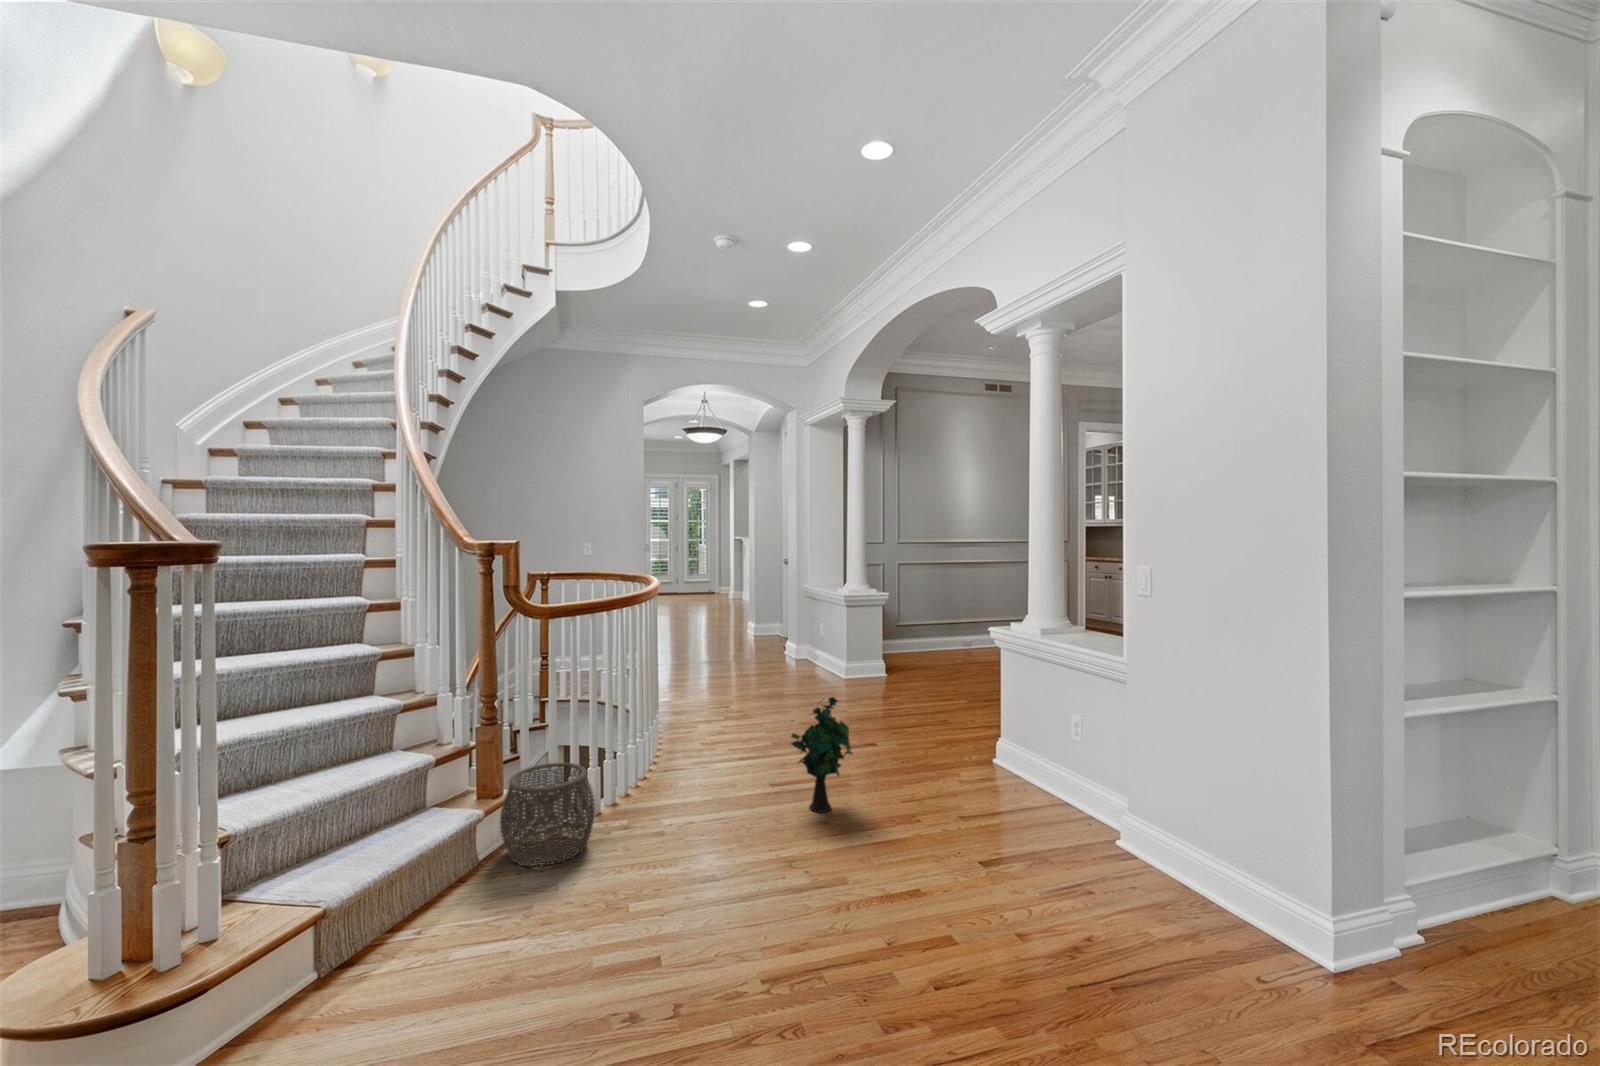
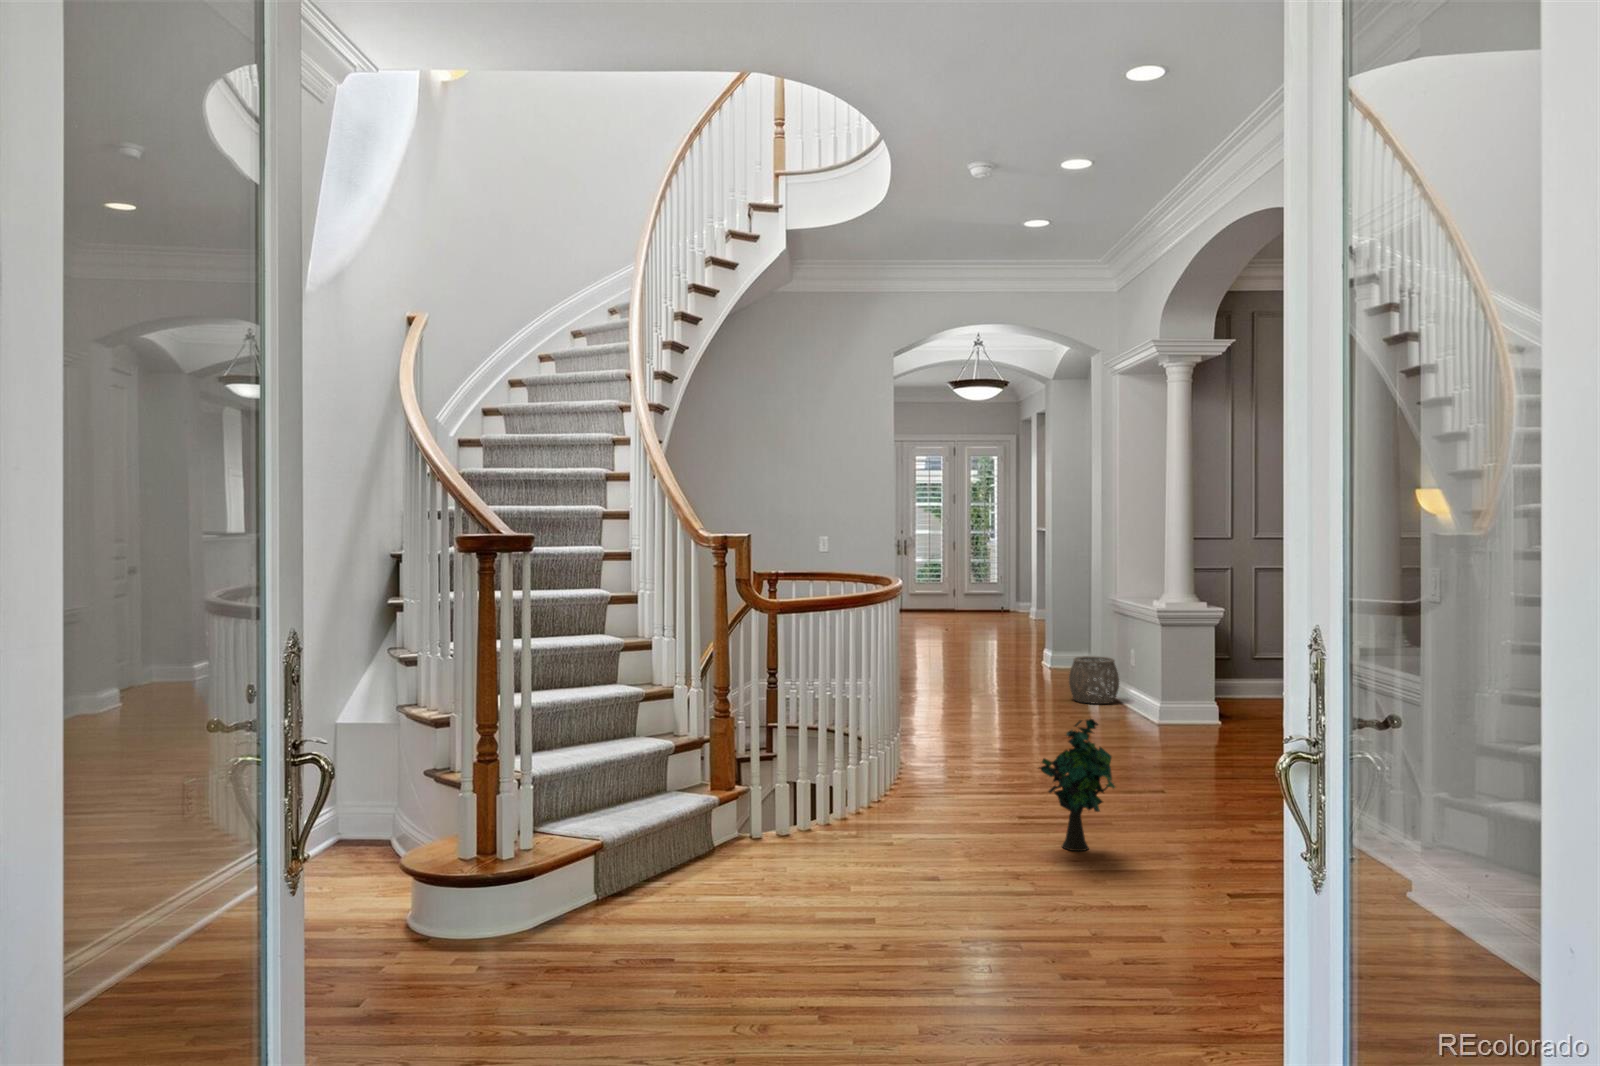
woven basket: present [500,763,595,867] -> present [1069,656,1119,704]

